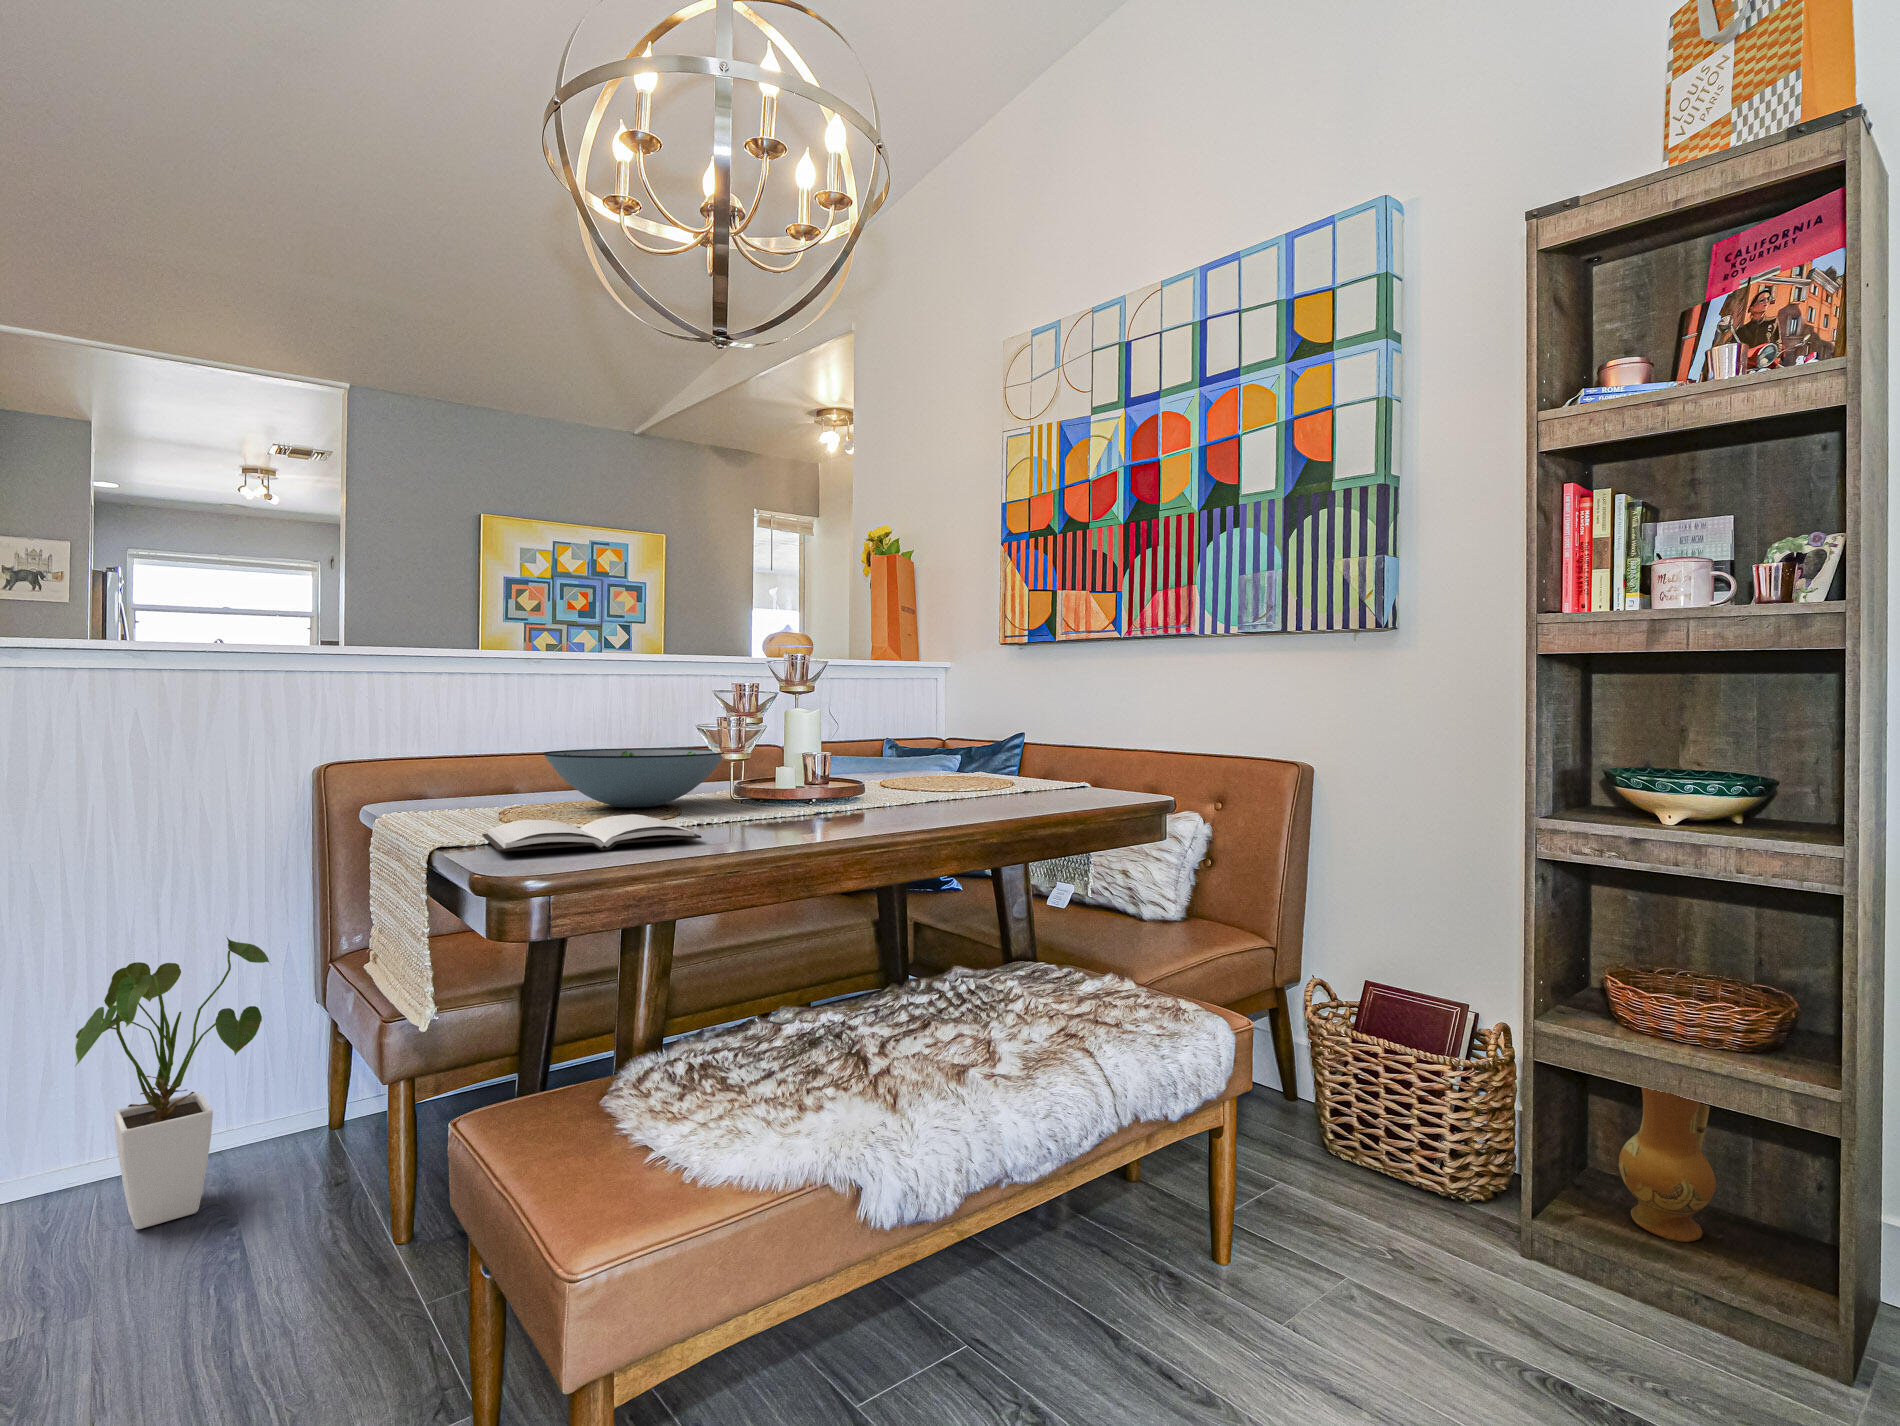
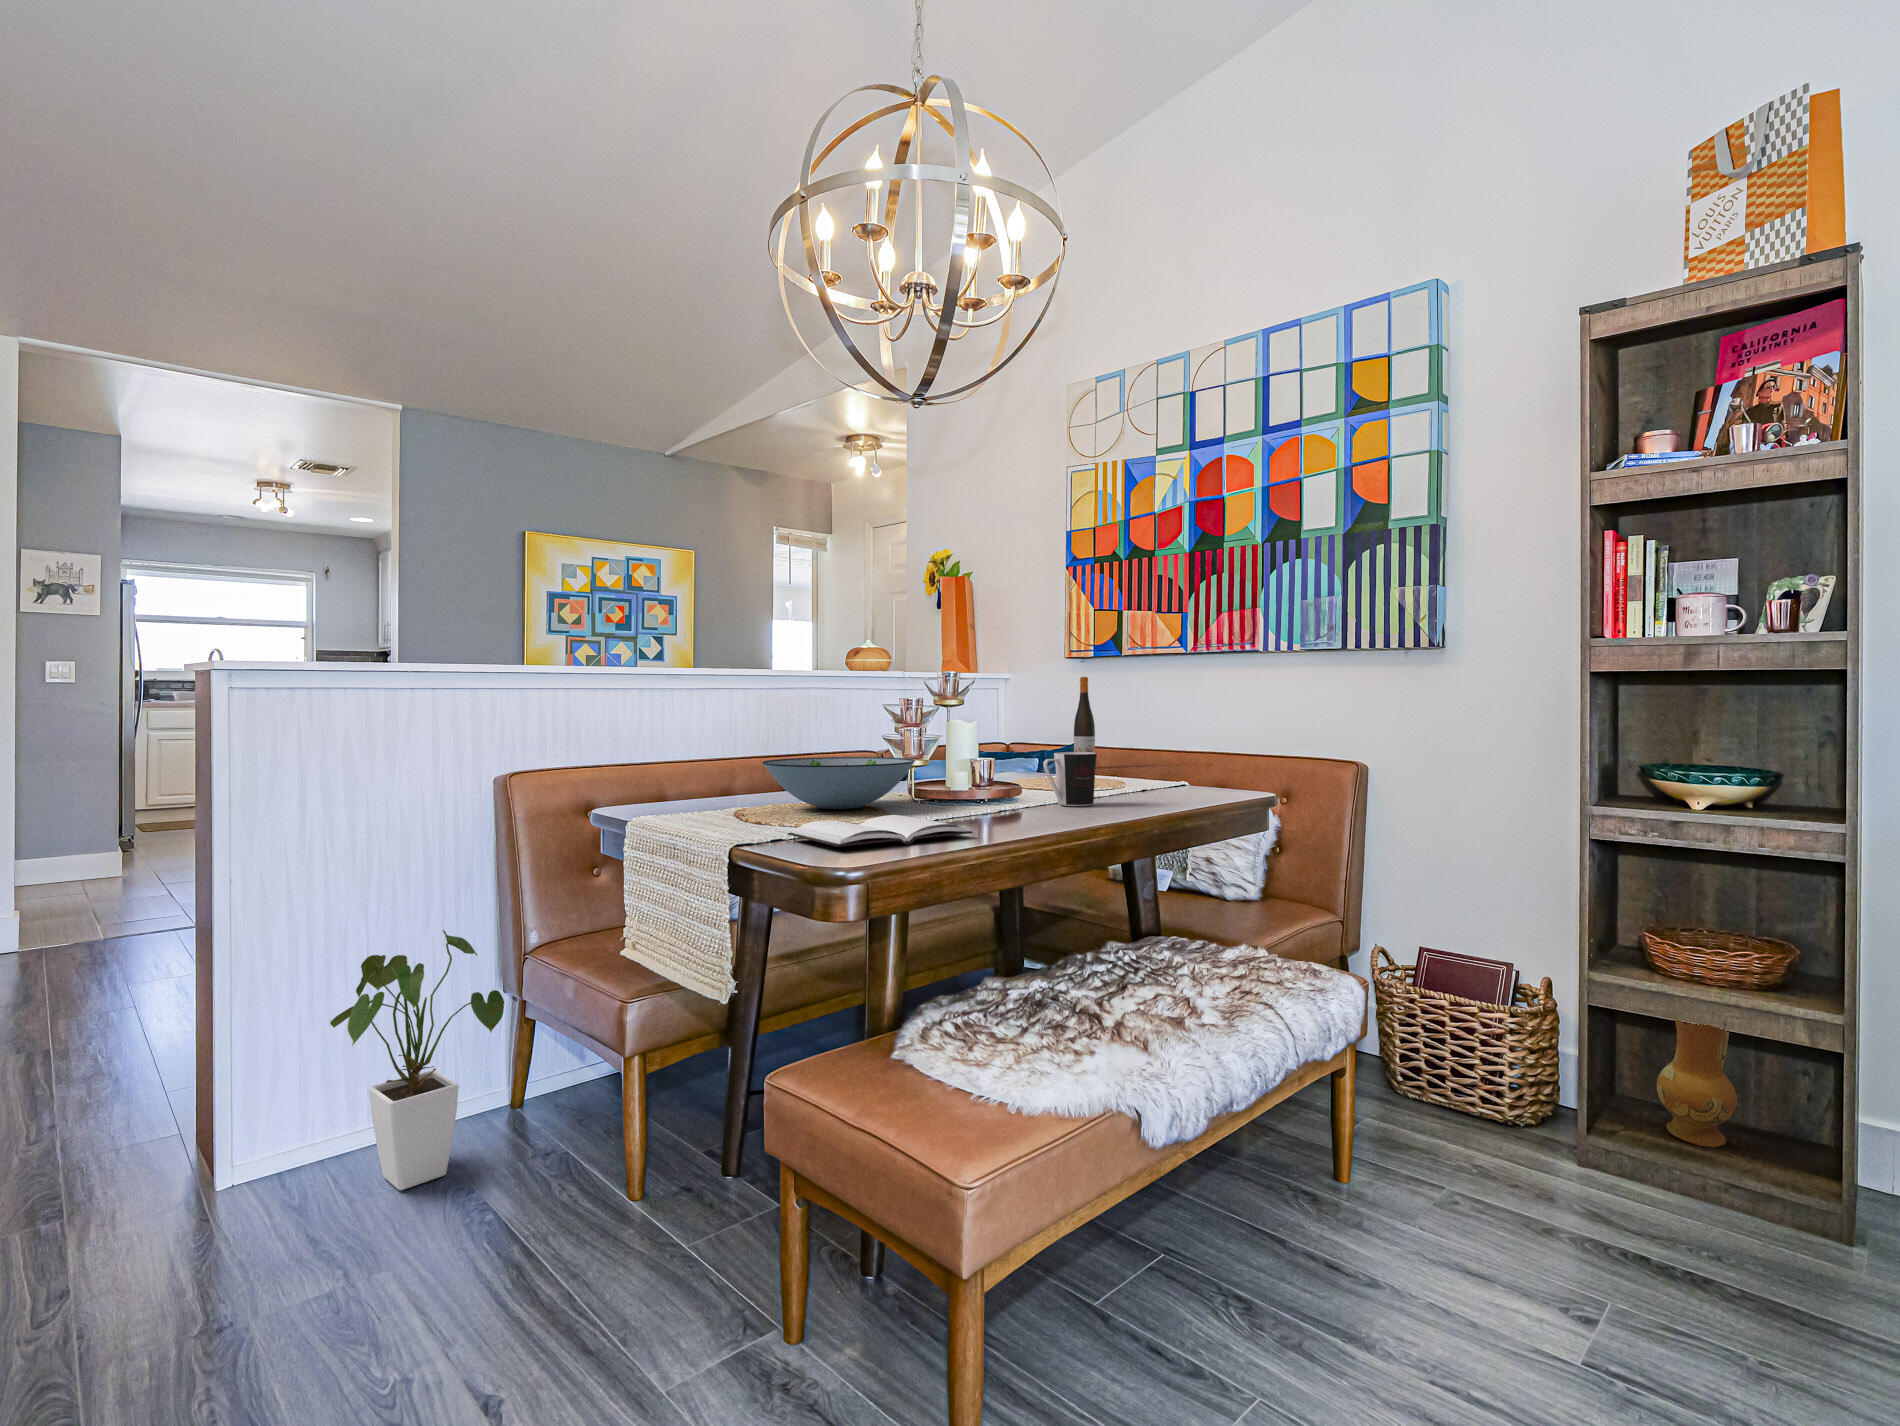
wine bottle: none [996,664,1019,767] -> present [1074,677,1095,753]
coffee cup: none [867,745,932,808] -> present [1043,752,1097,806]

